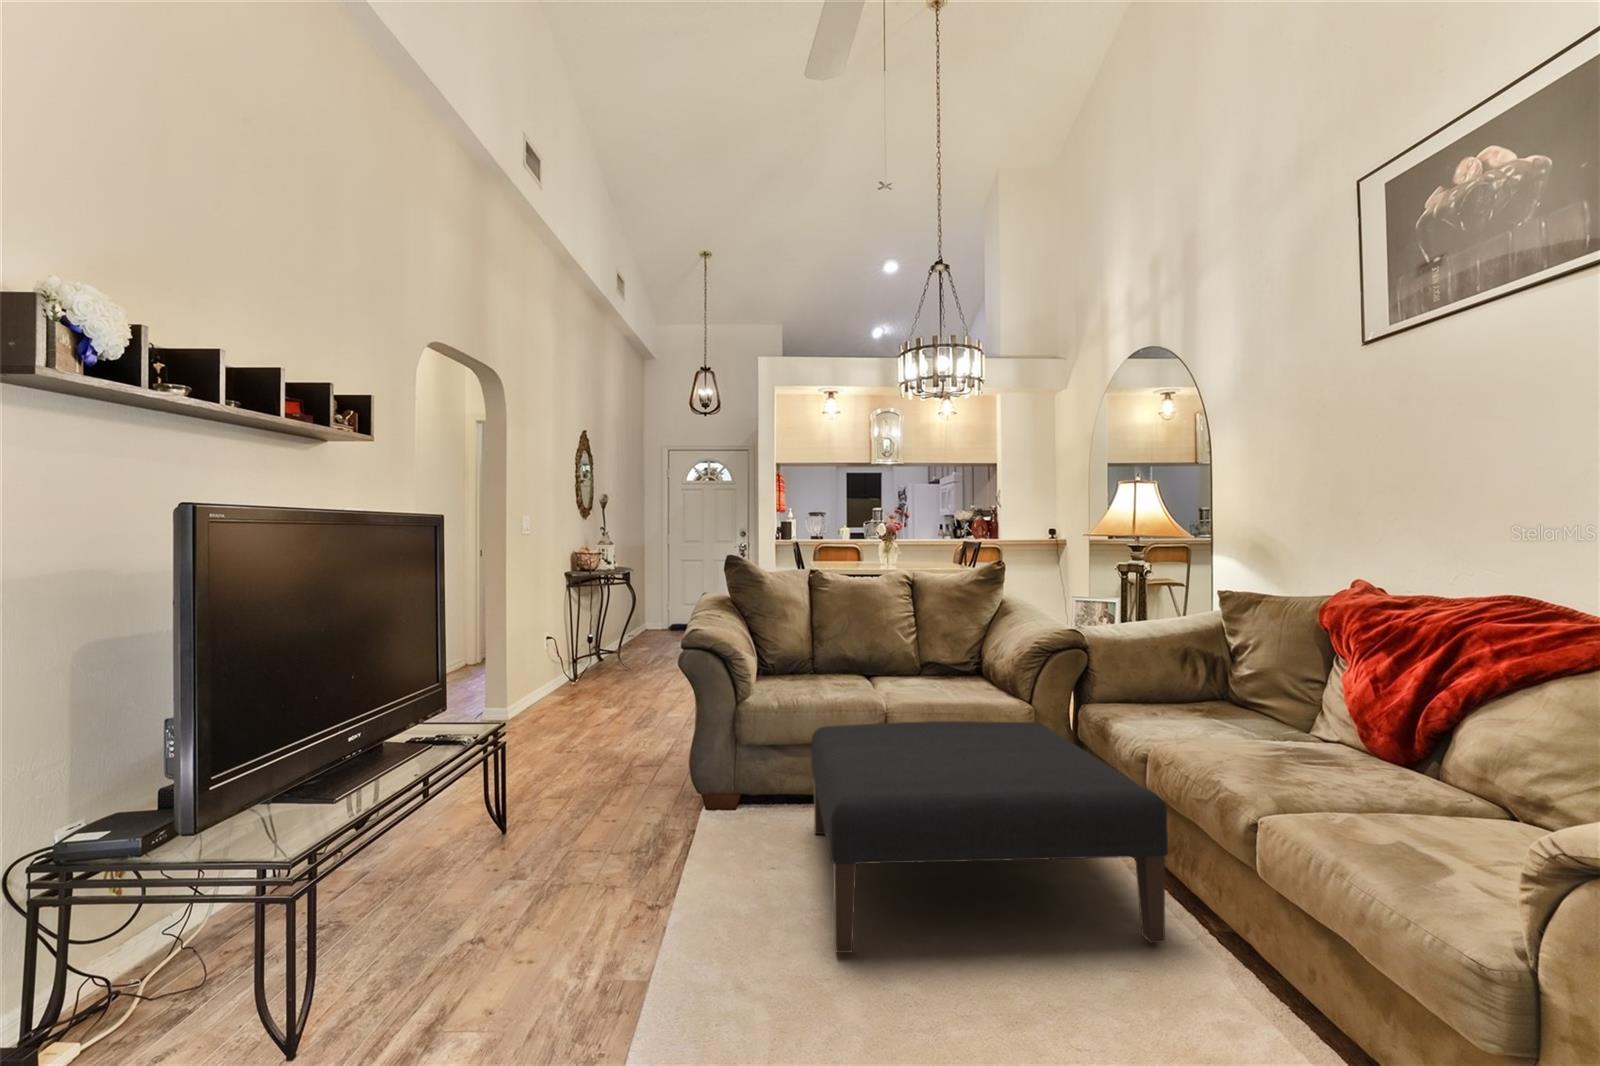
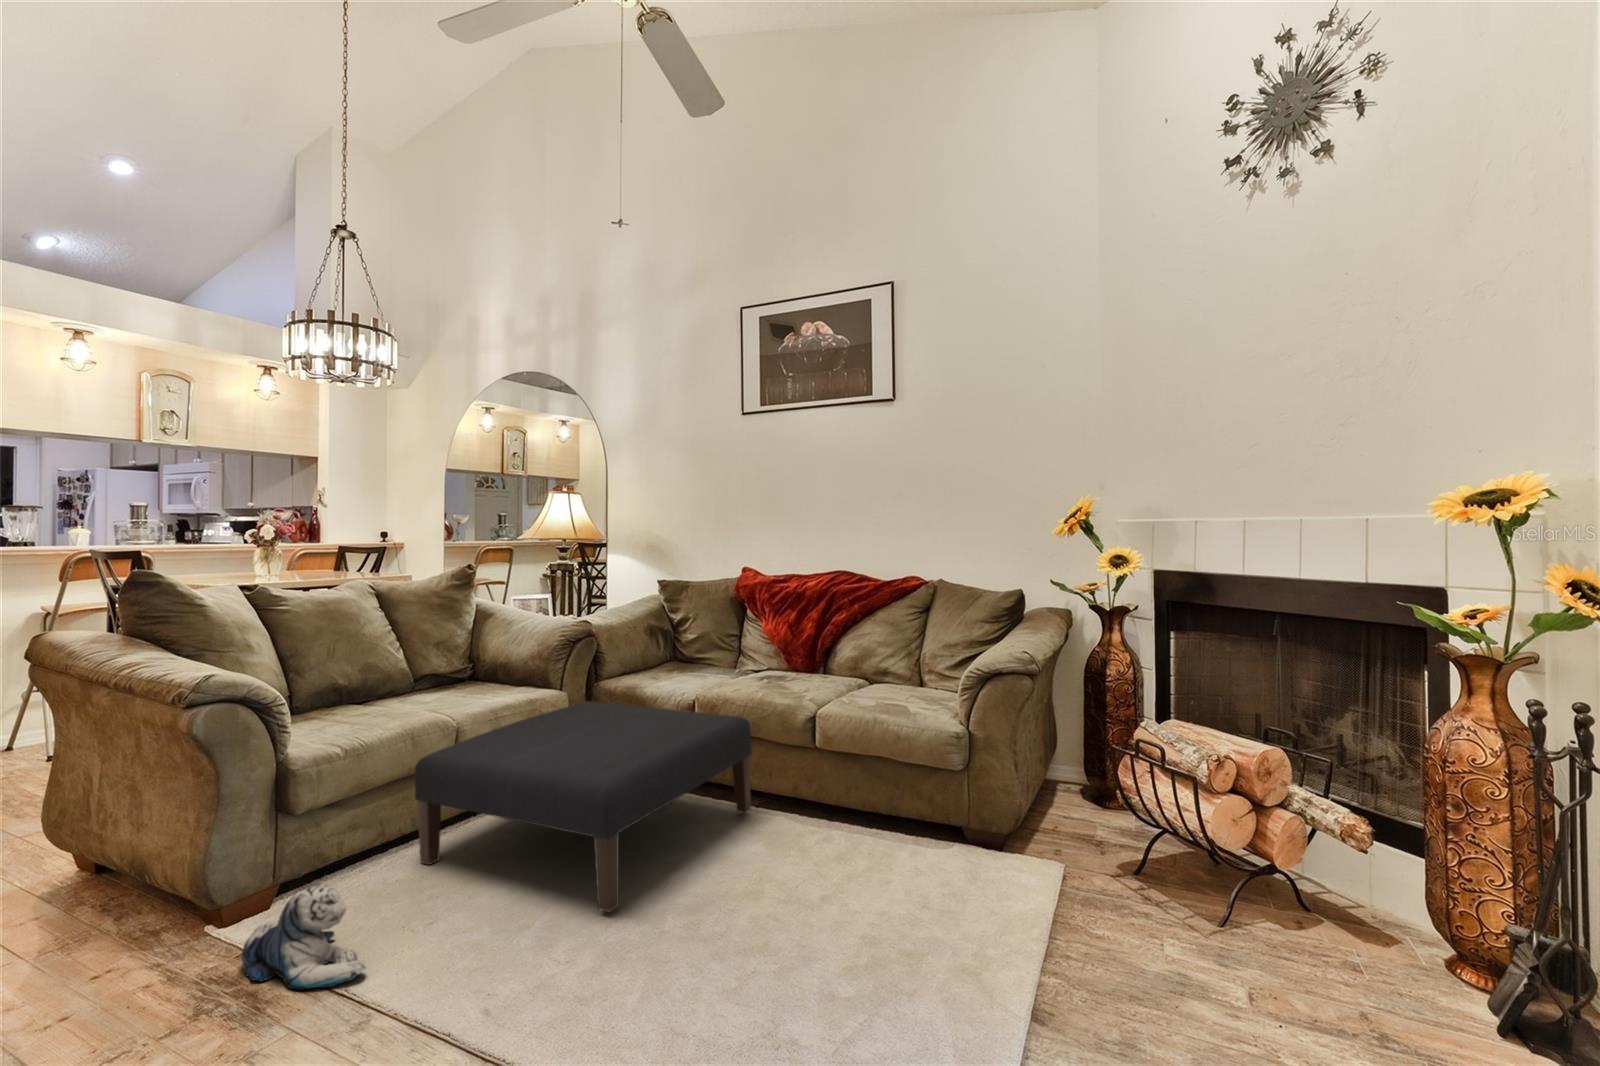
plush toy: none [628,800,694,888] -> present [241,884,366,989]

